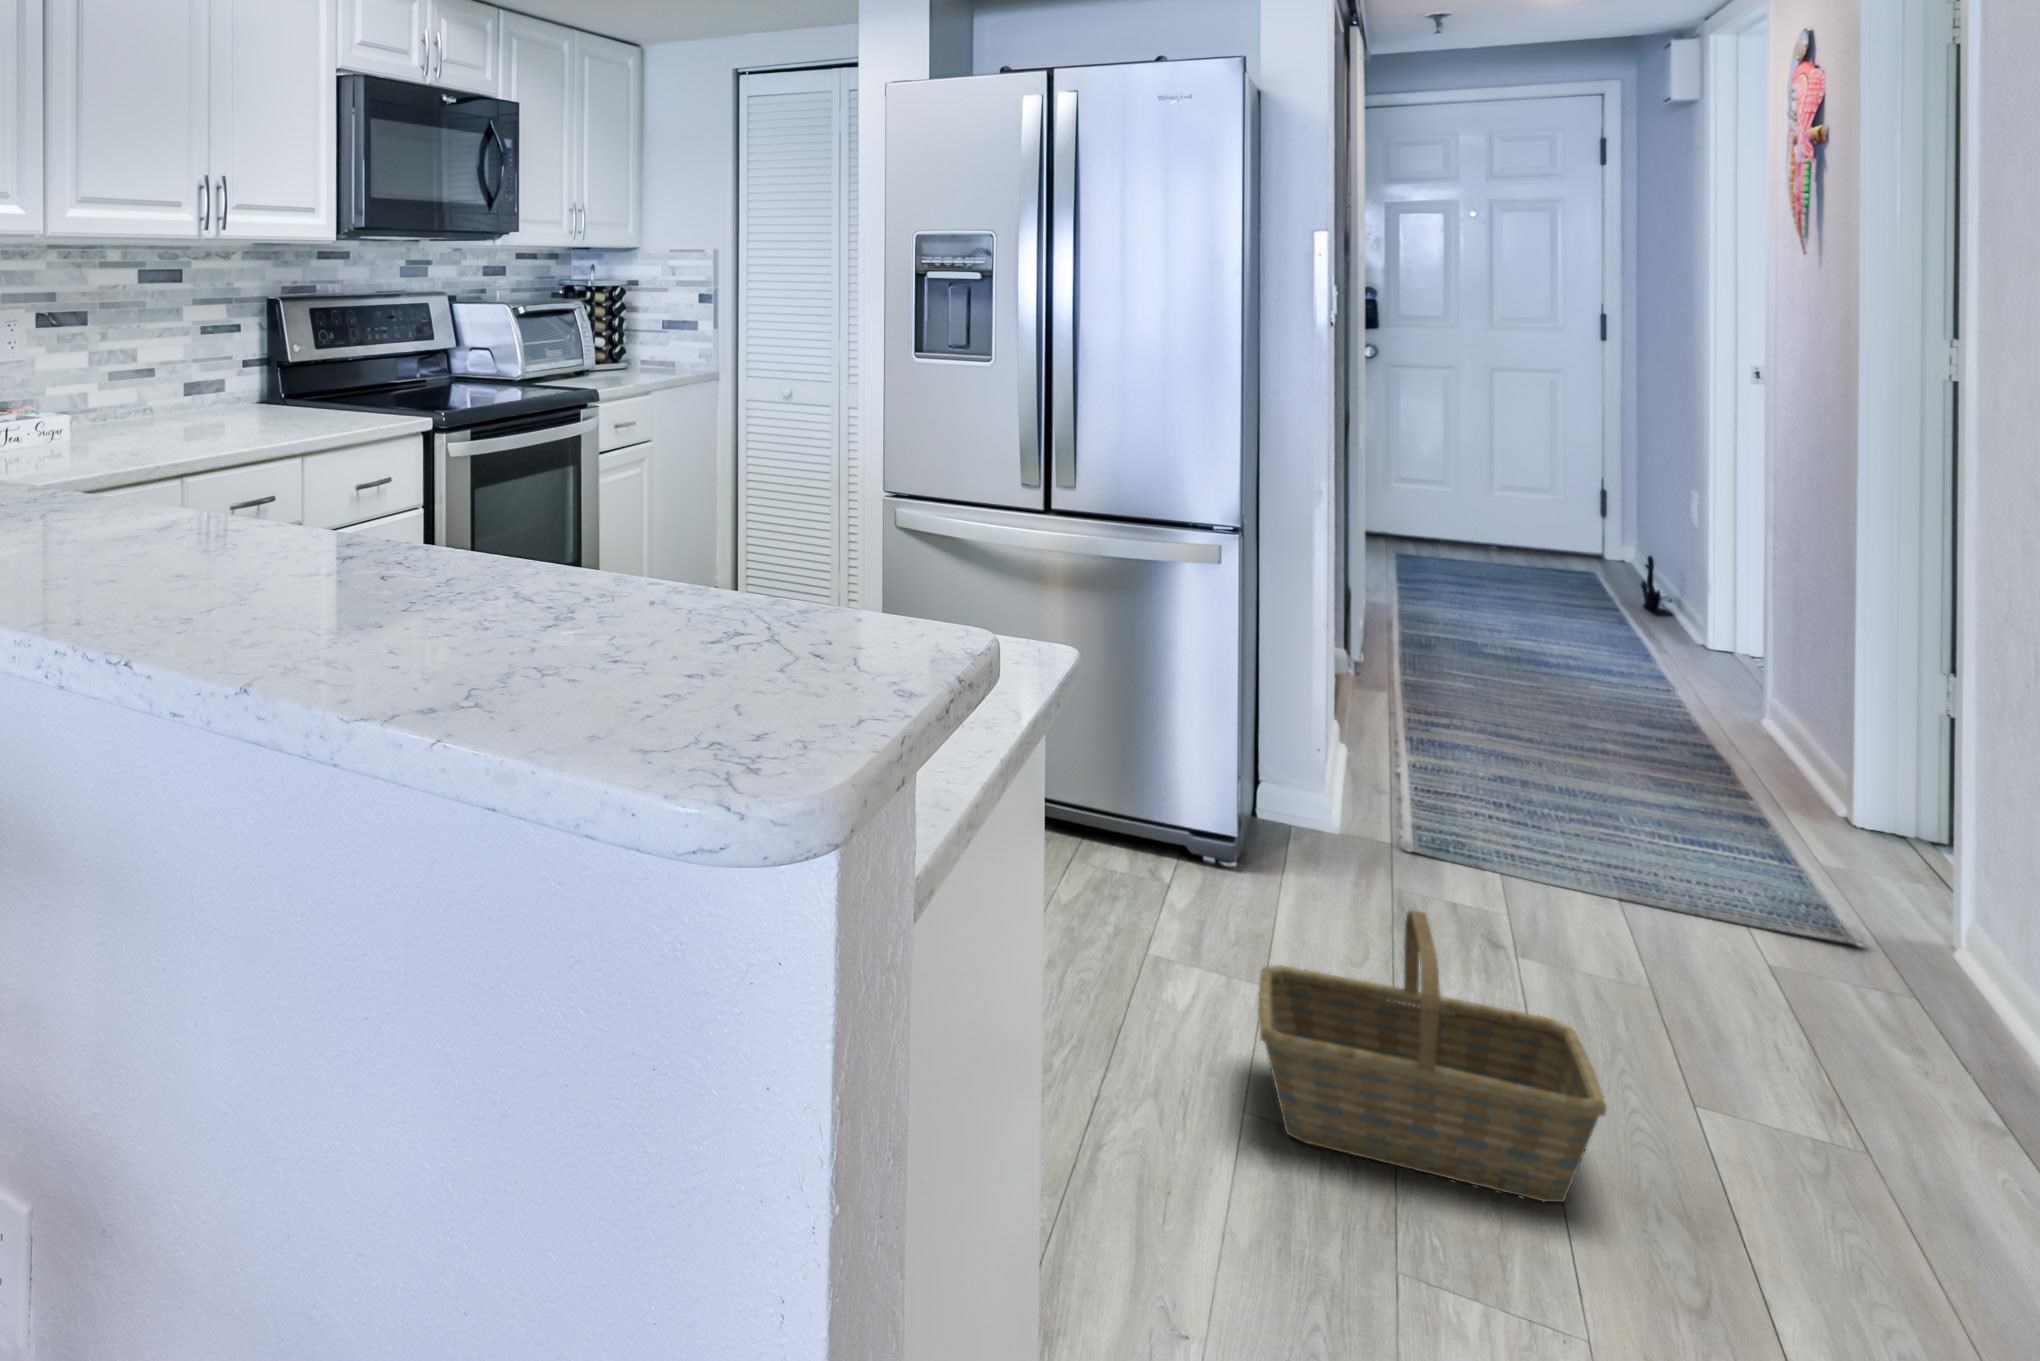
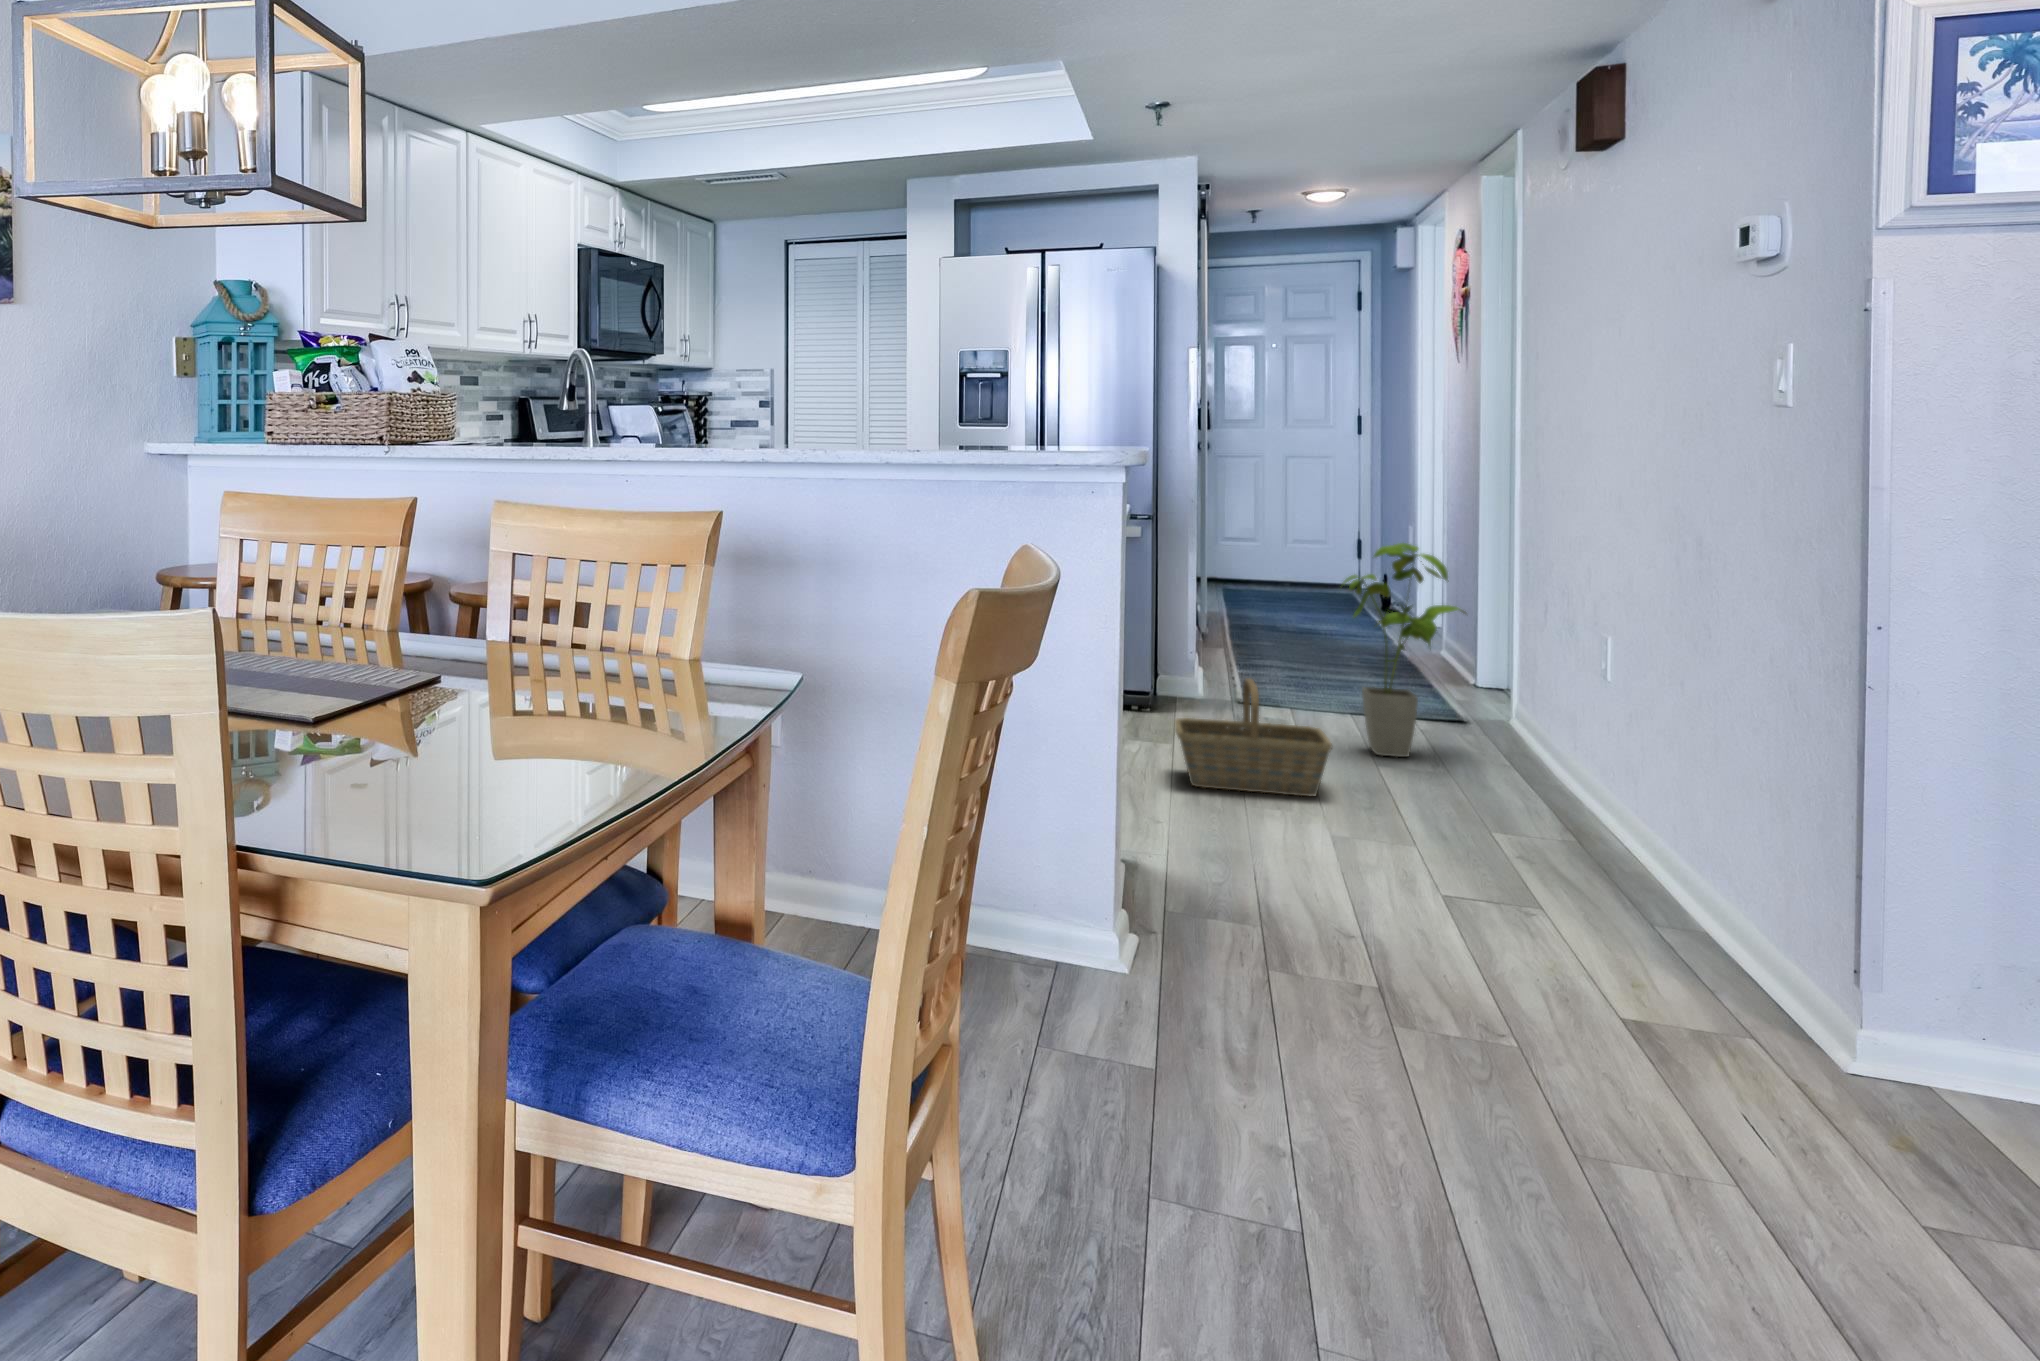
house plant: none [1609,624,1891,1050] -> present [1341,543,1466,757]

